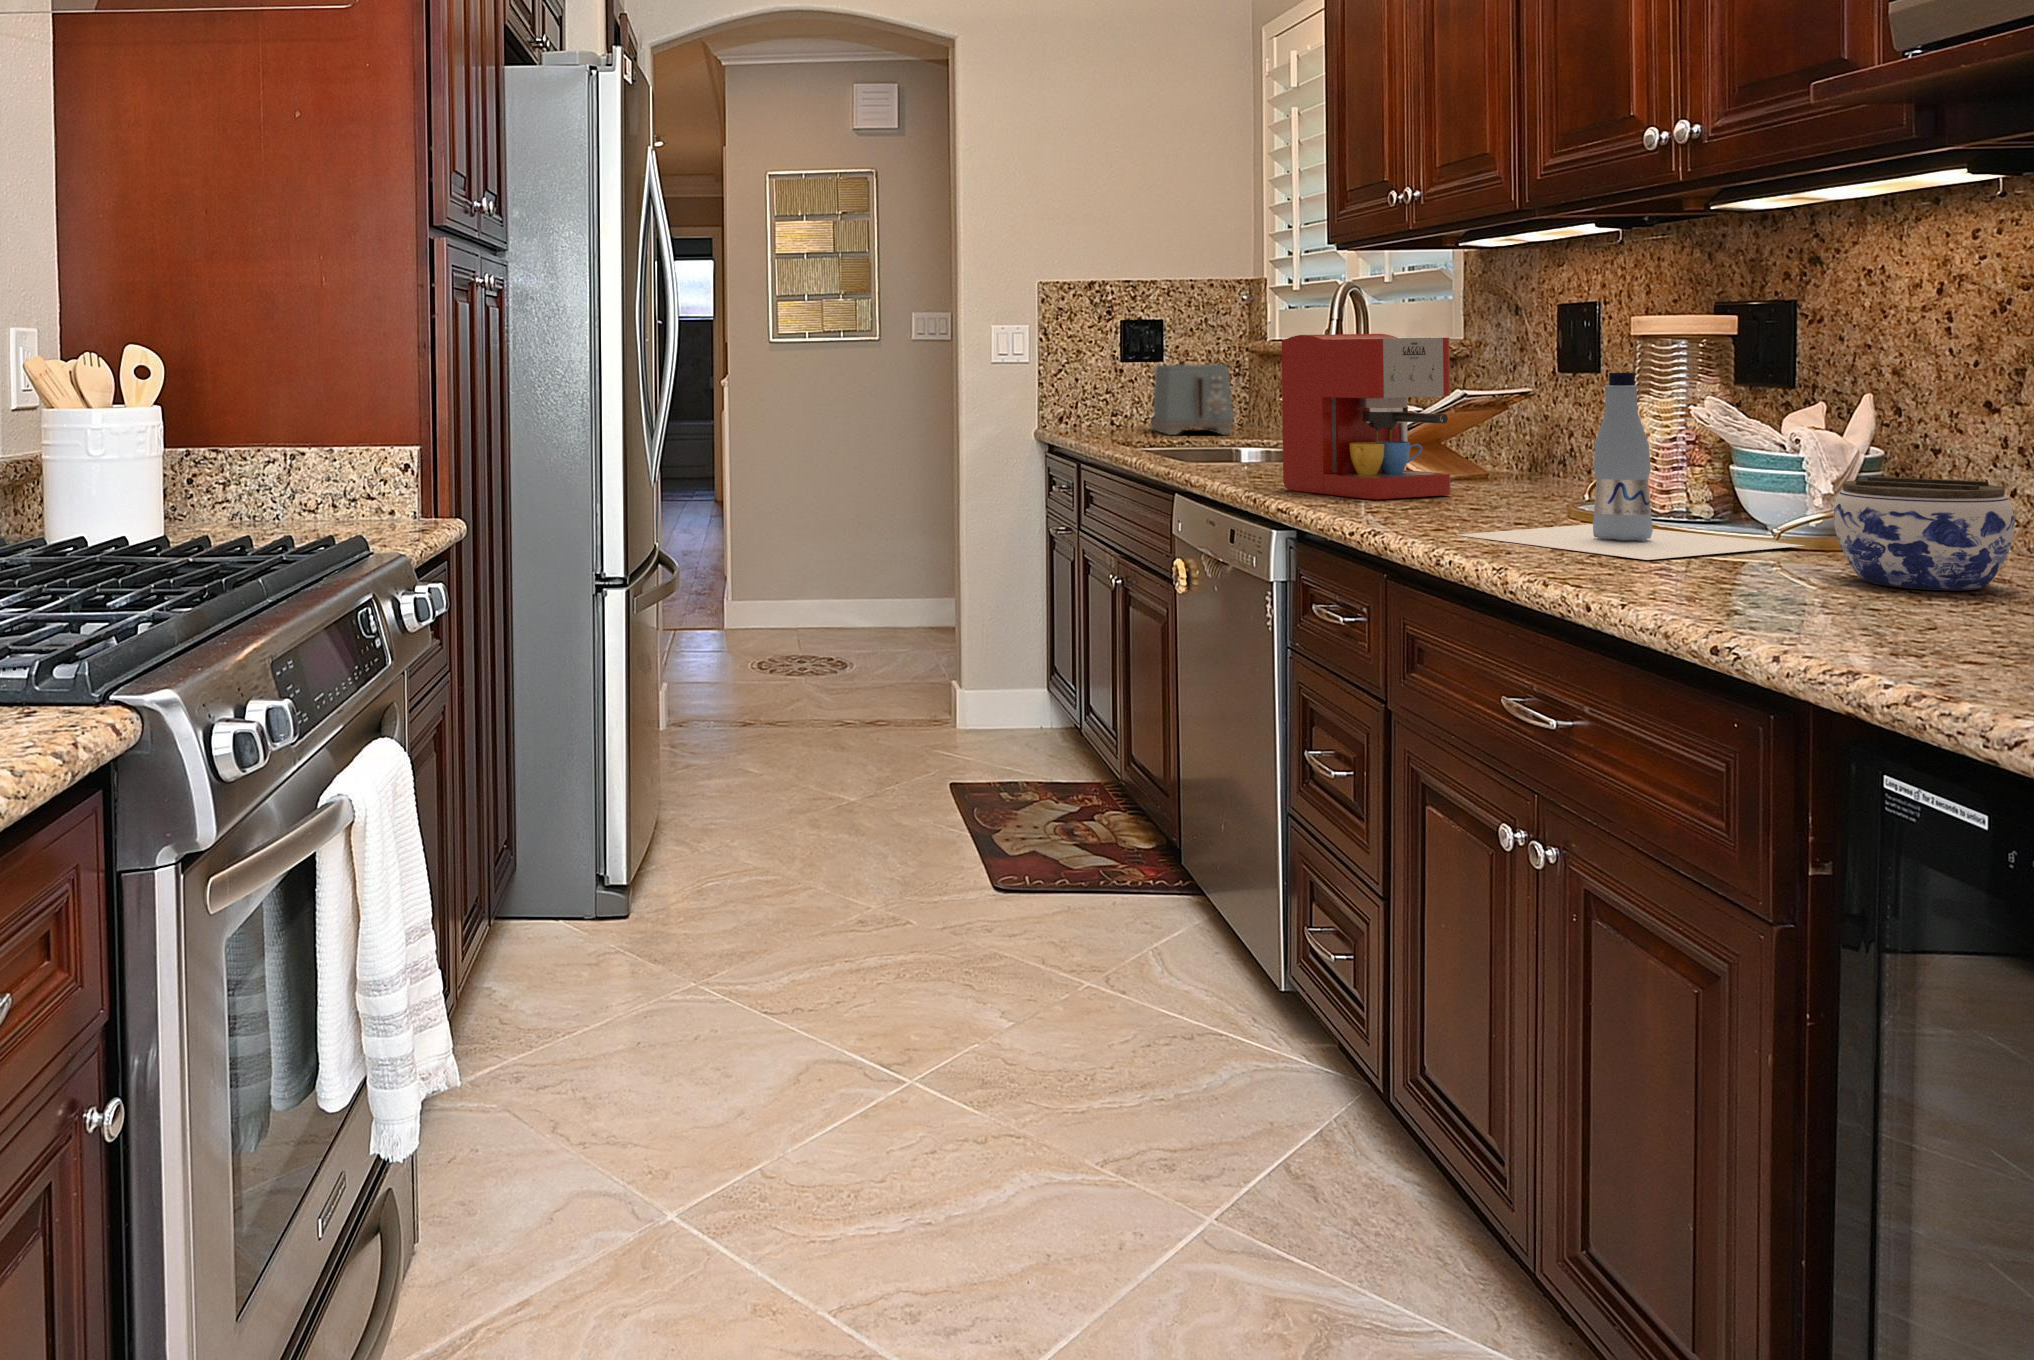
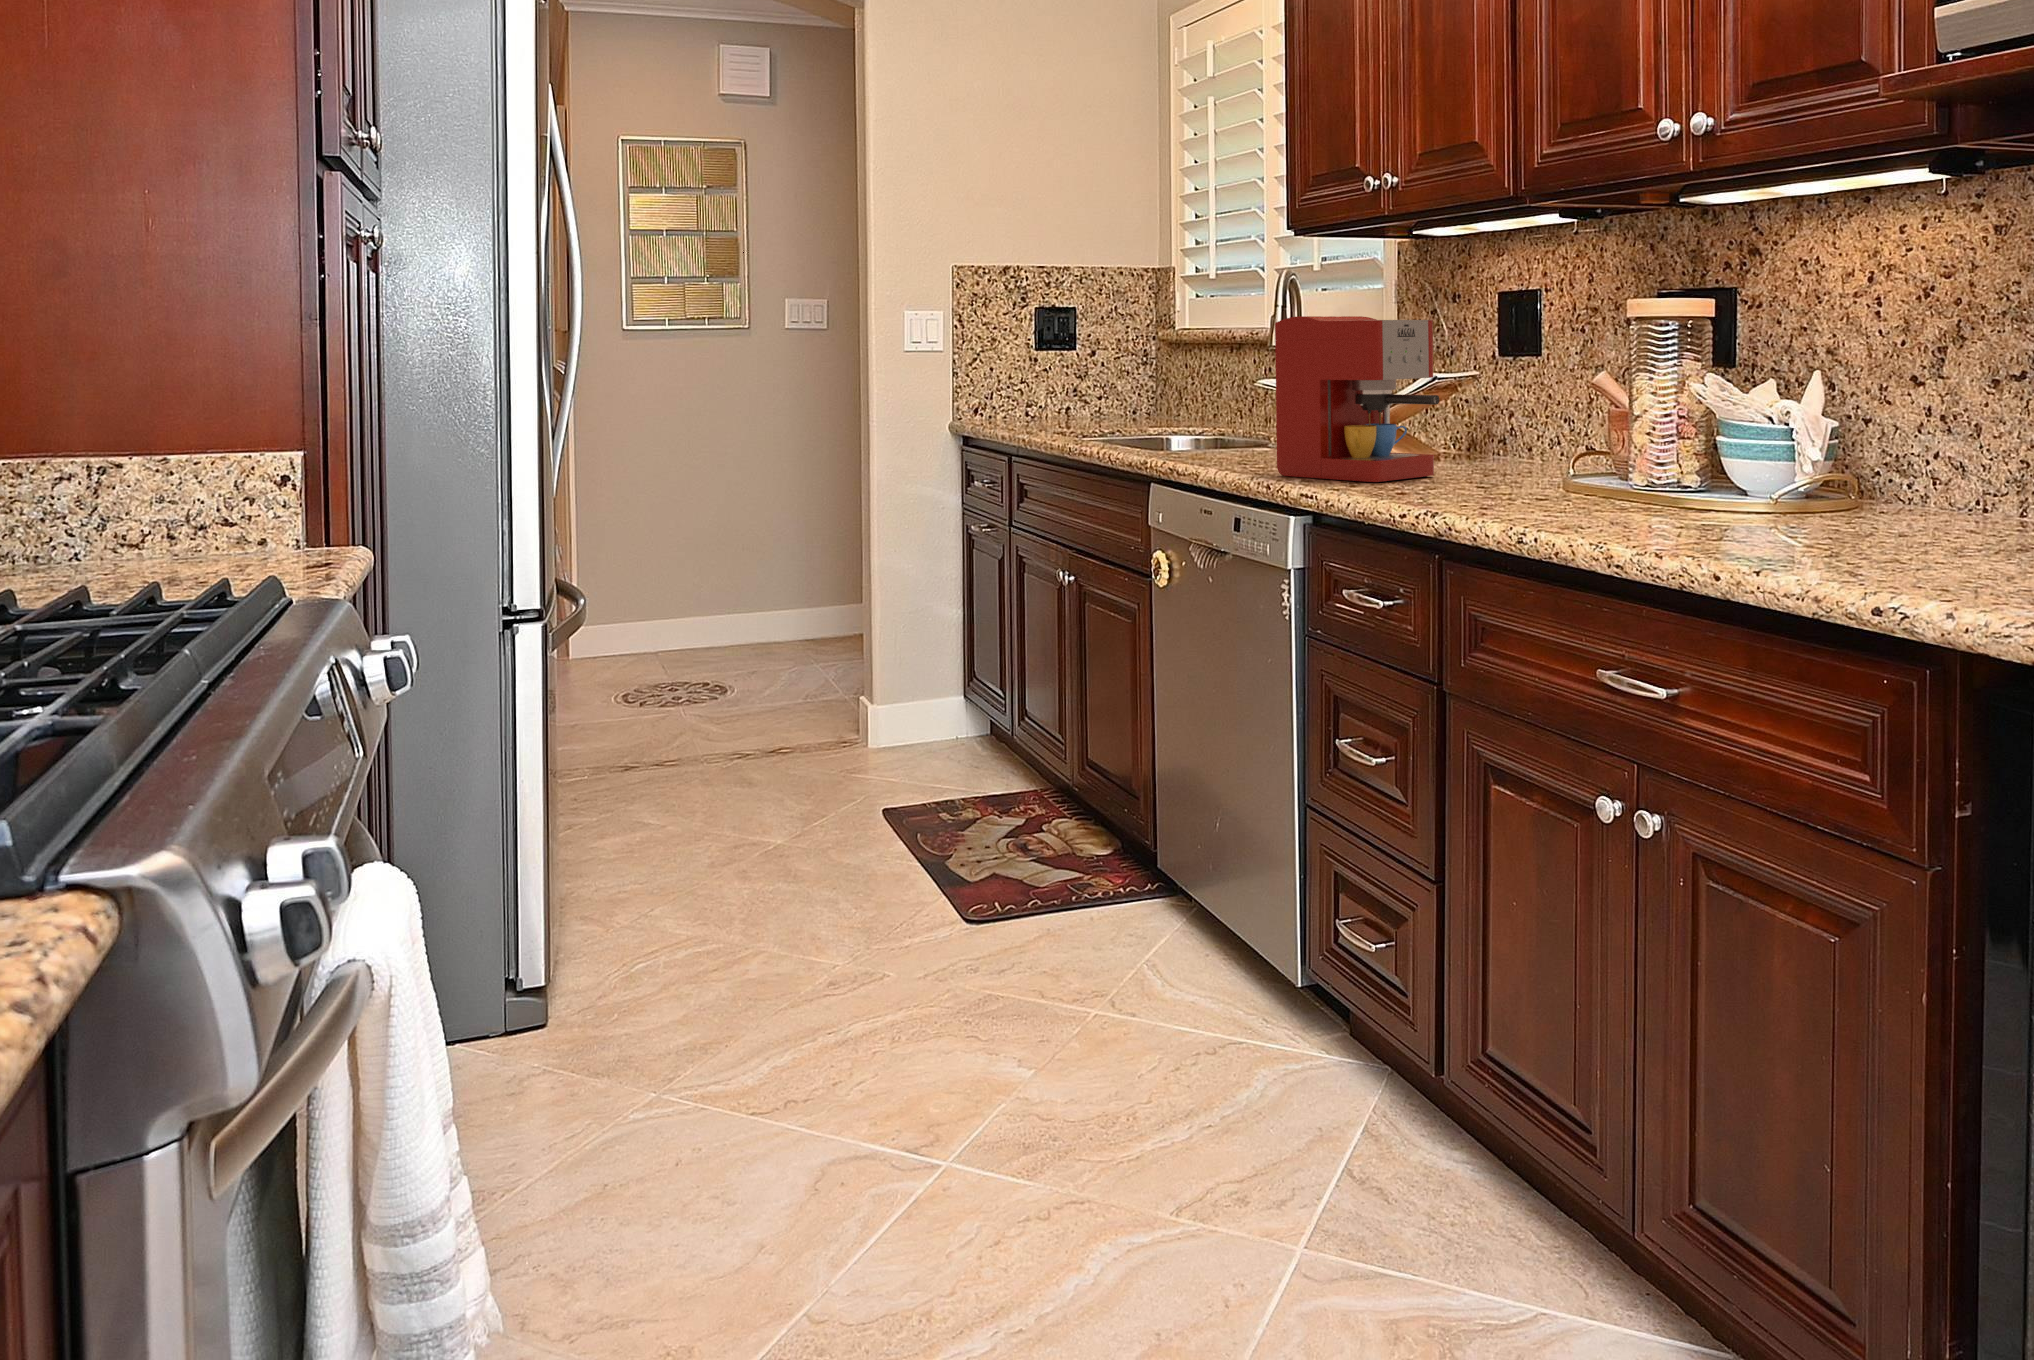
toaster: present [1150,364,1234,435] -> none [1056,352,1146,425]
bottle: present [1458,373,1803,560] -> none [1500,351,1791,529]
jar: present [1834,477,2015,590] -> none [1859,443,2003,544]

